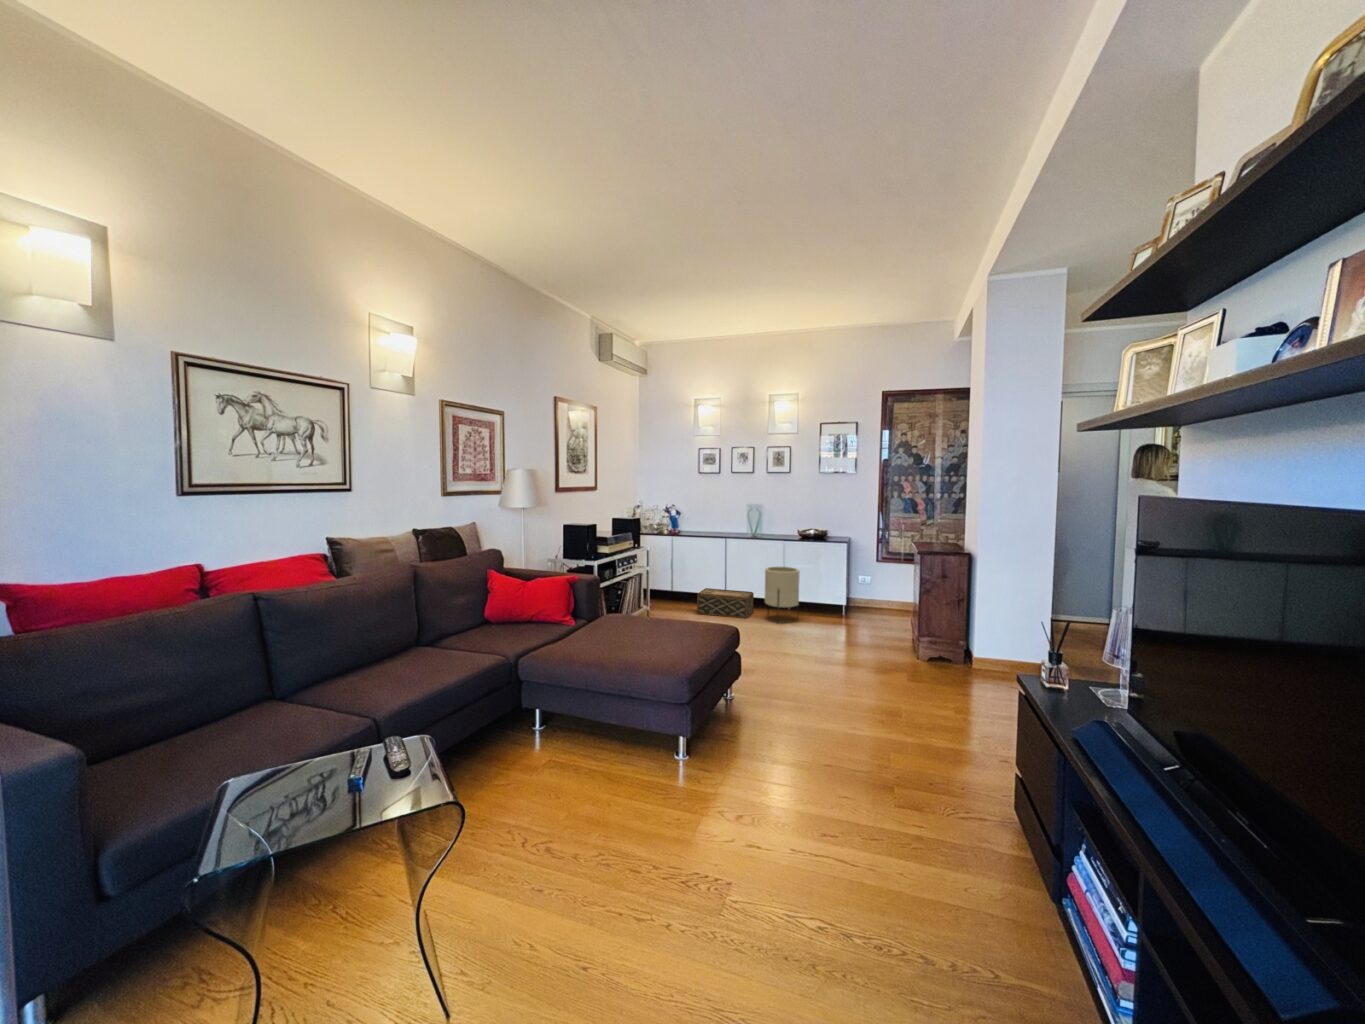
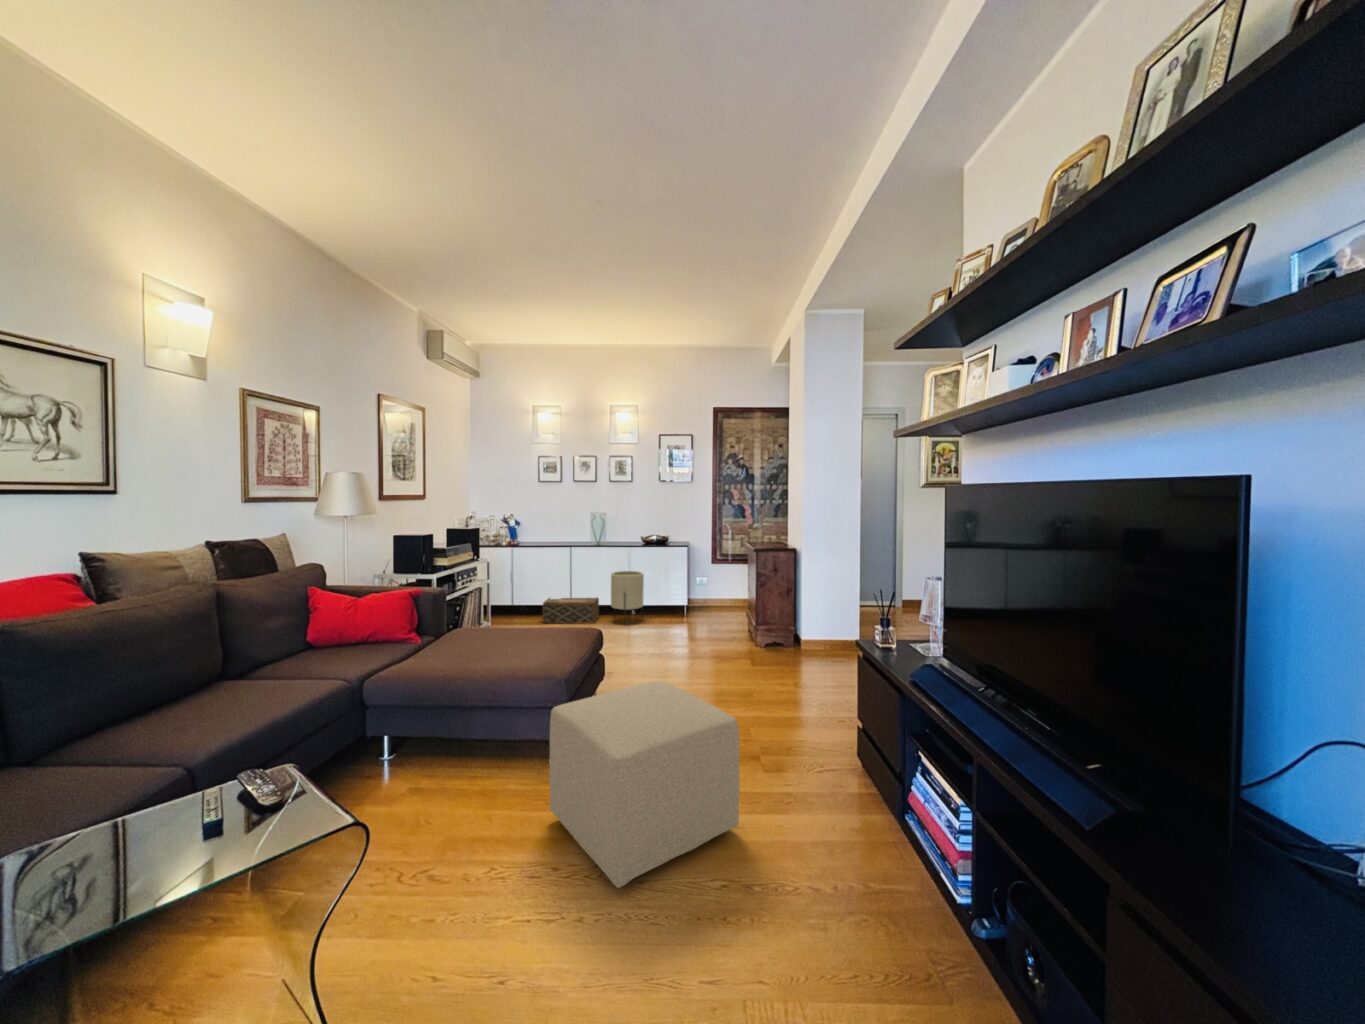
ottoman: none [663,694,854,900] -> present [549,681,740,888]

